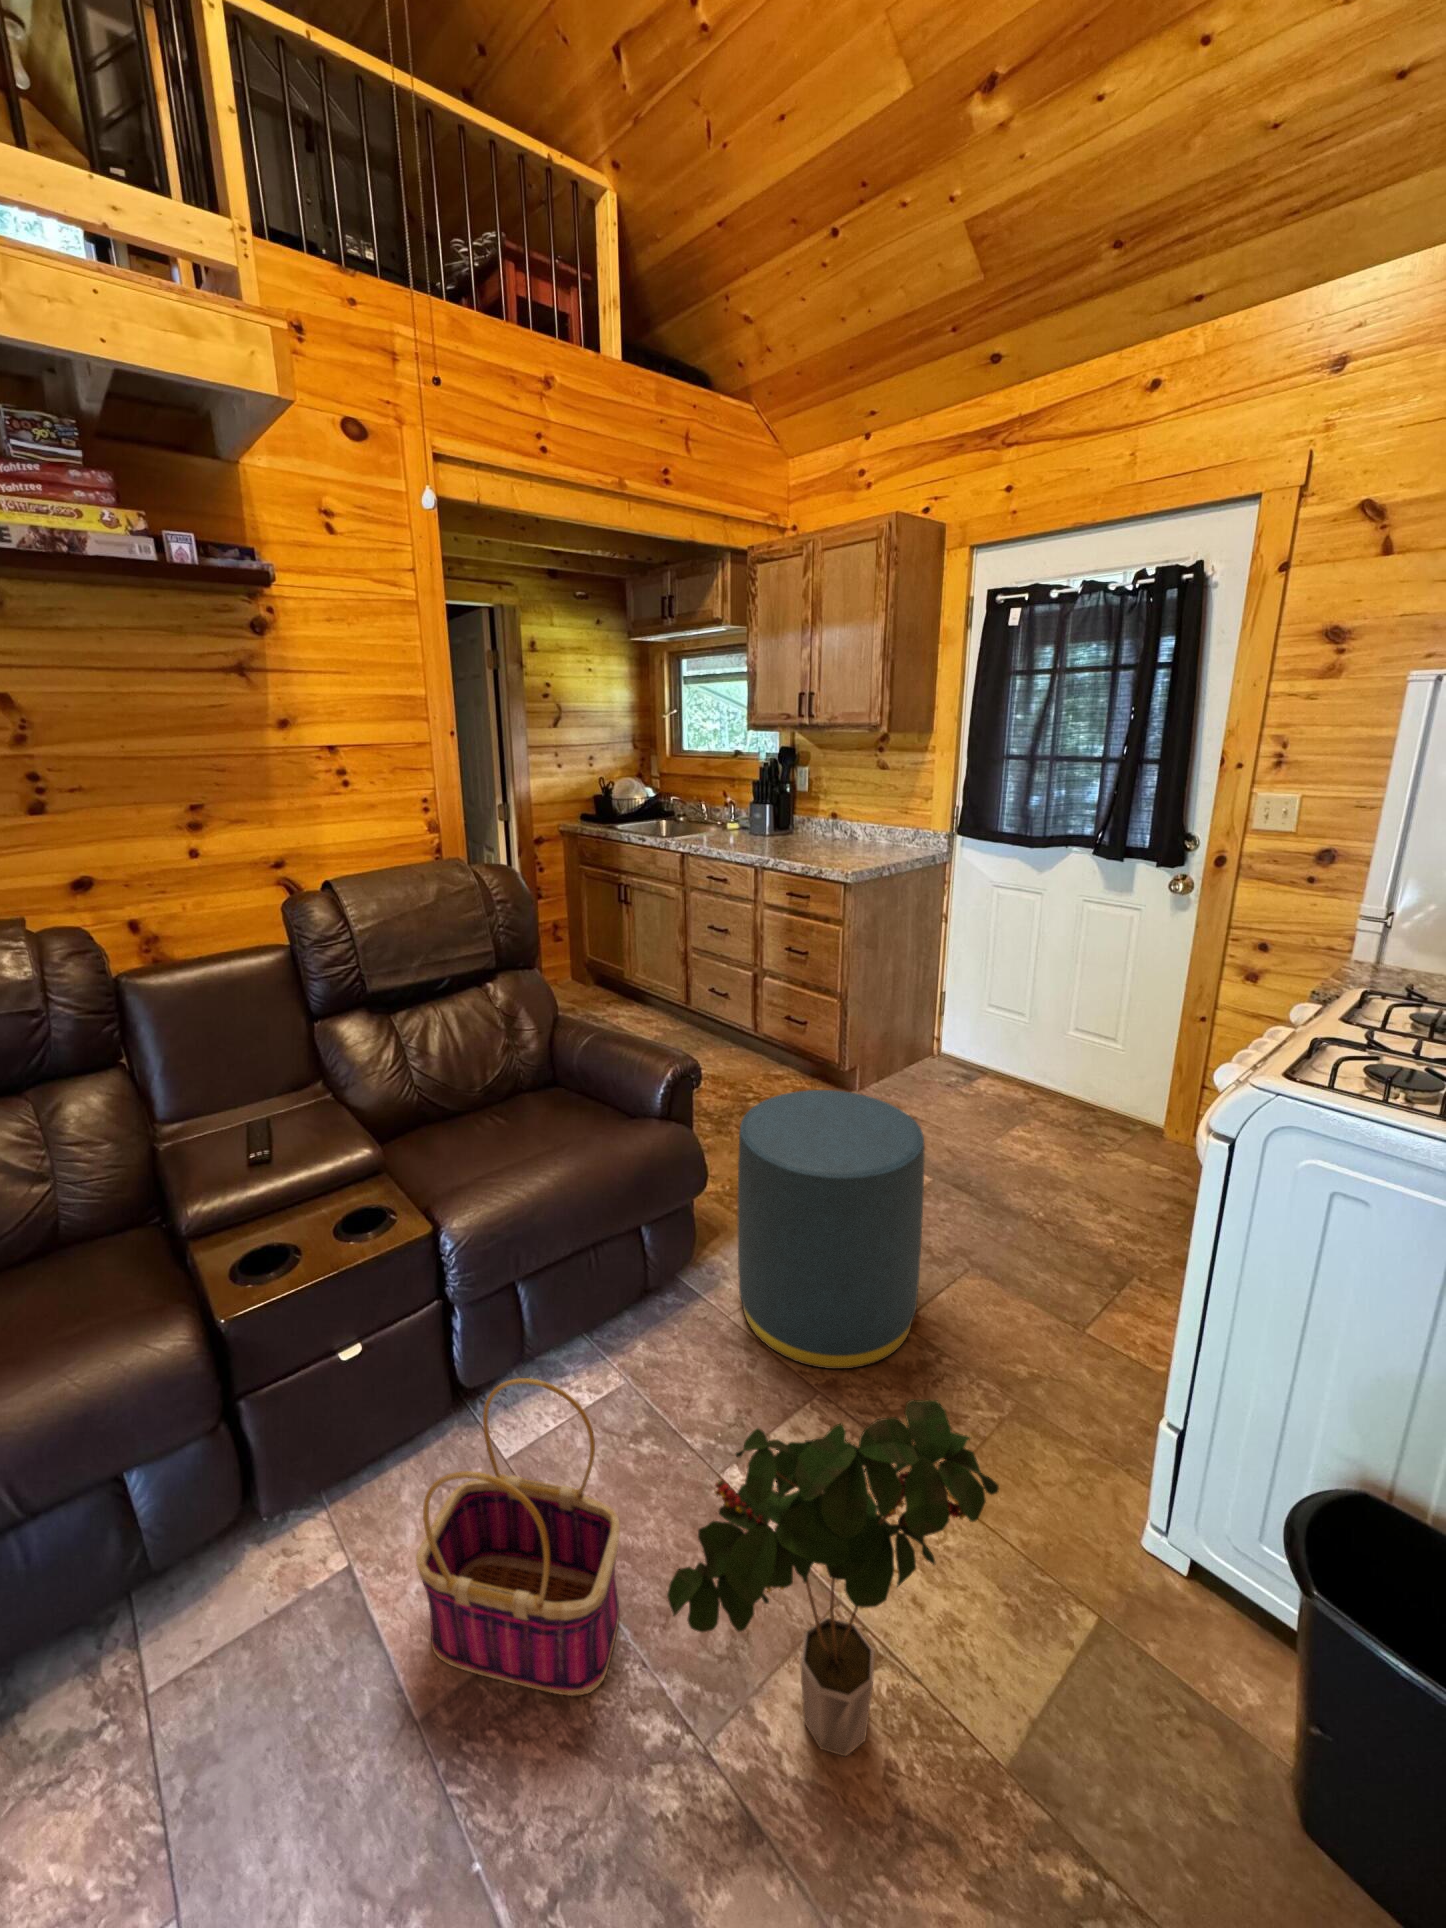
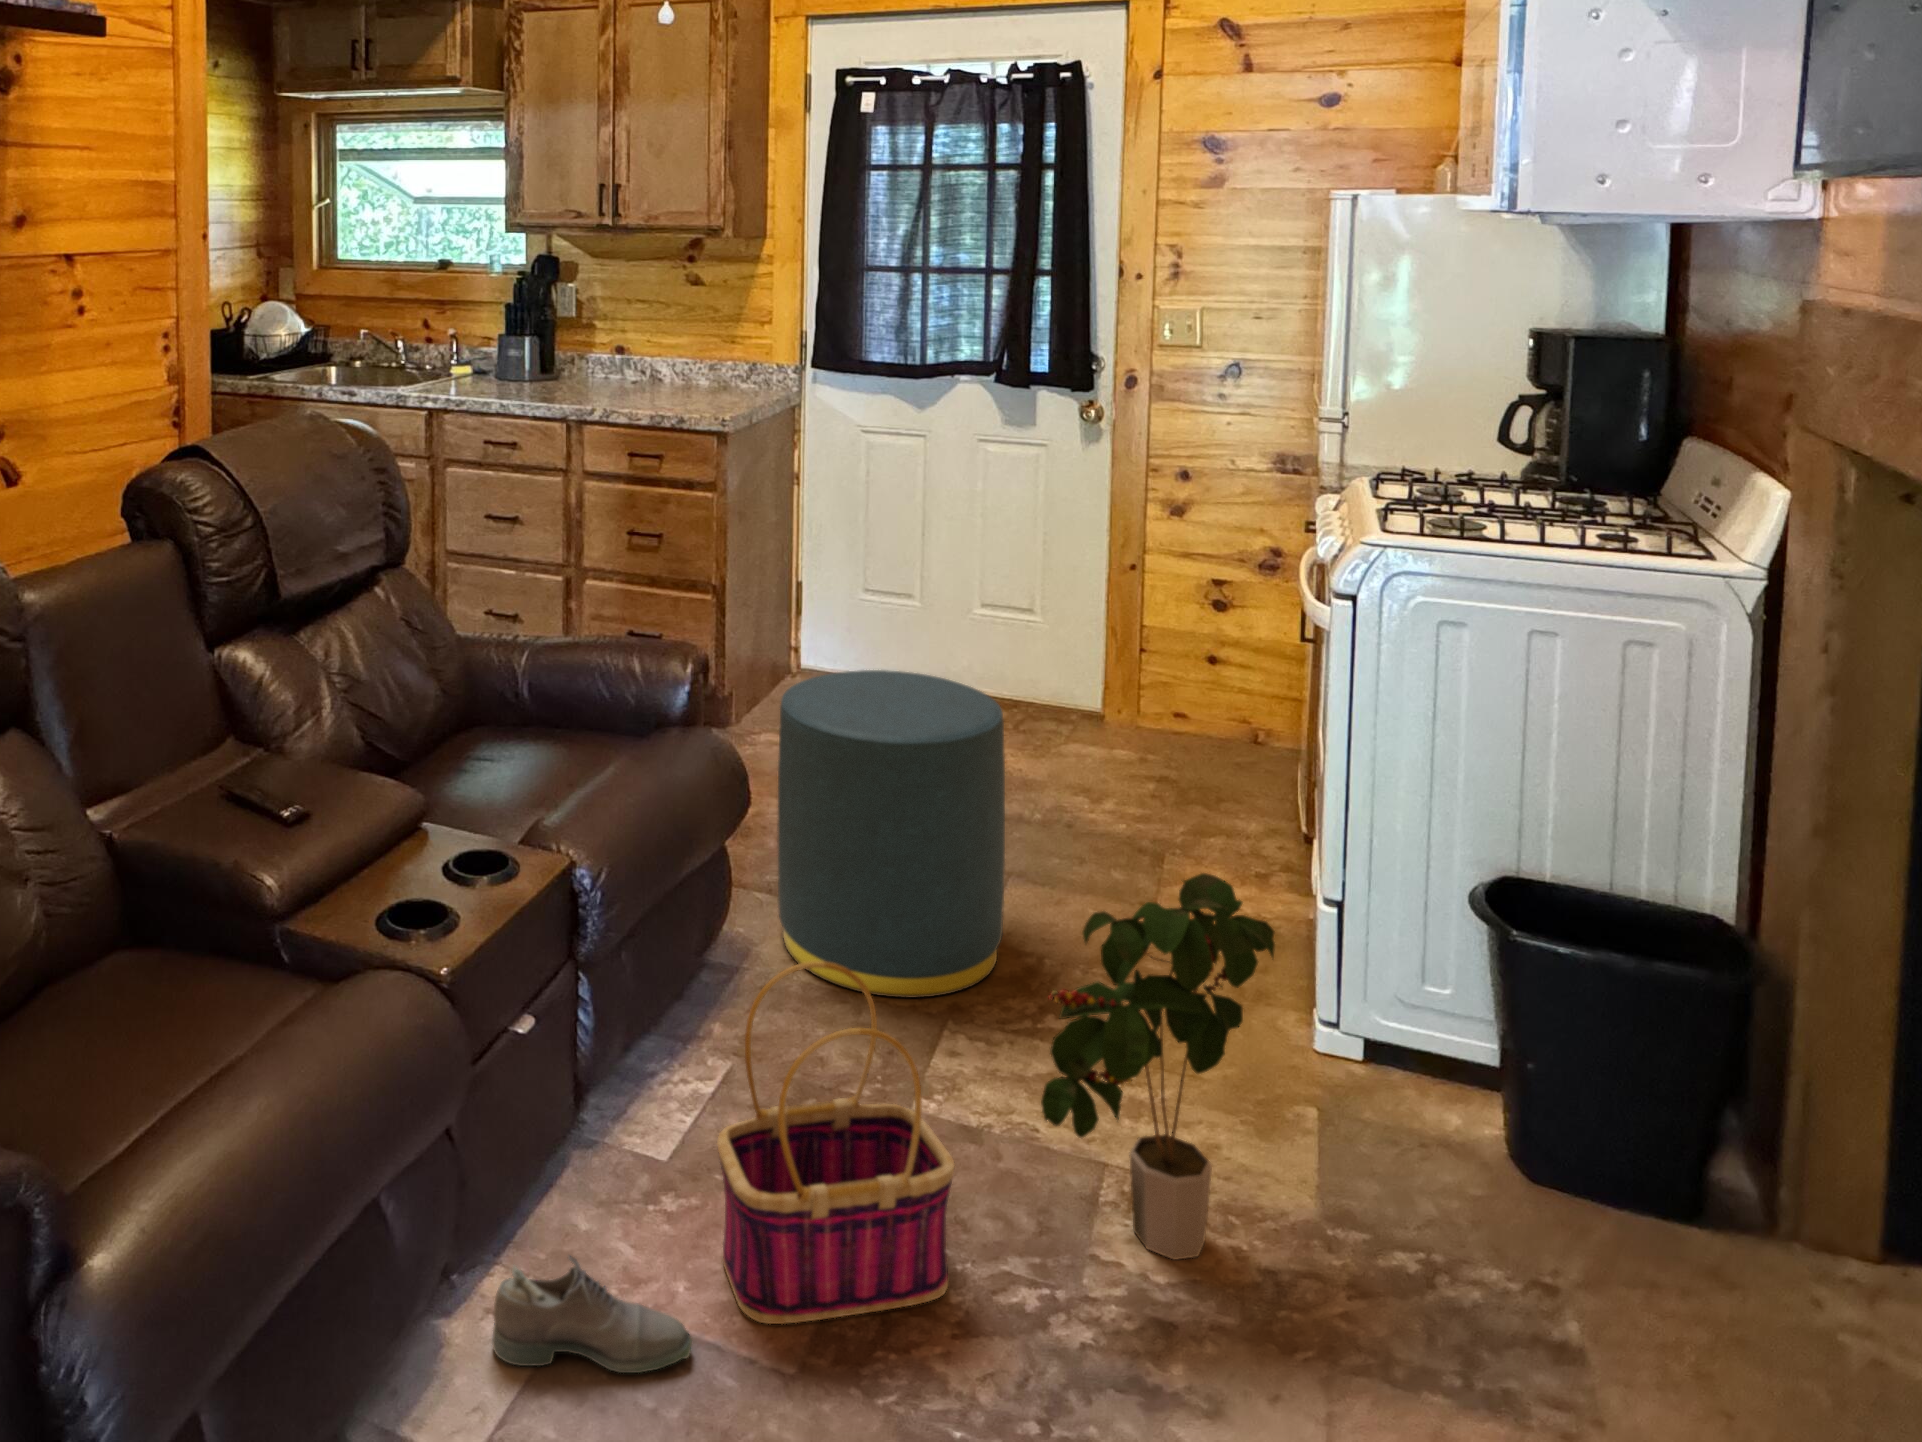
shoe: none [246,1540,370,1669] -> present [492,1256,692,1373]

